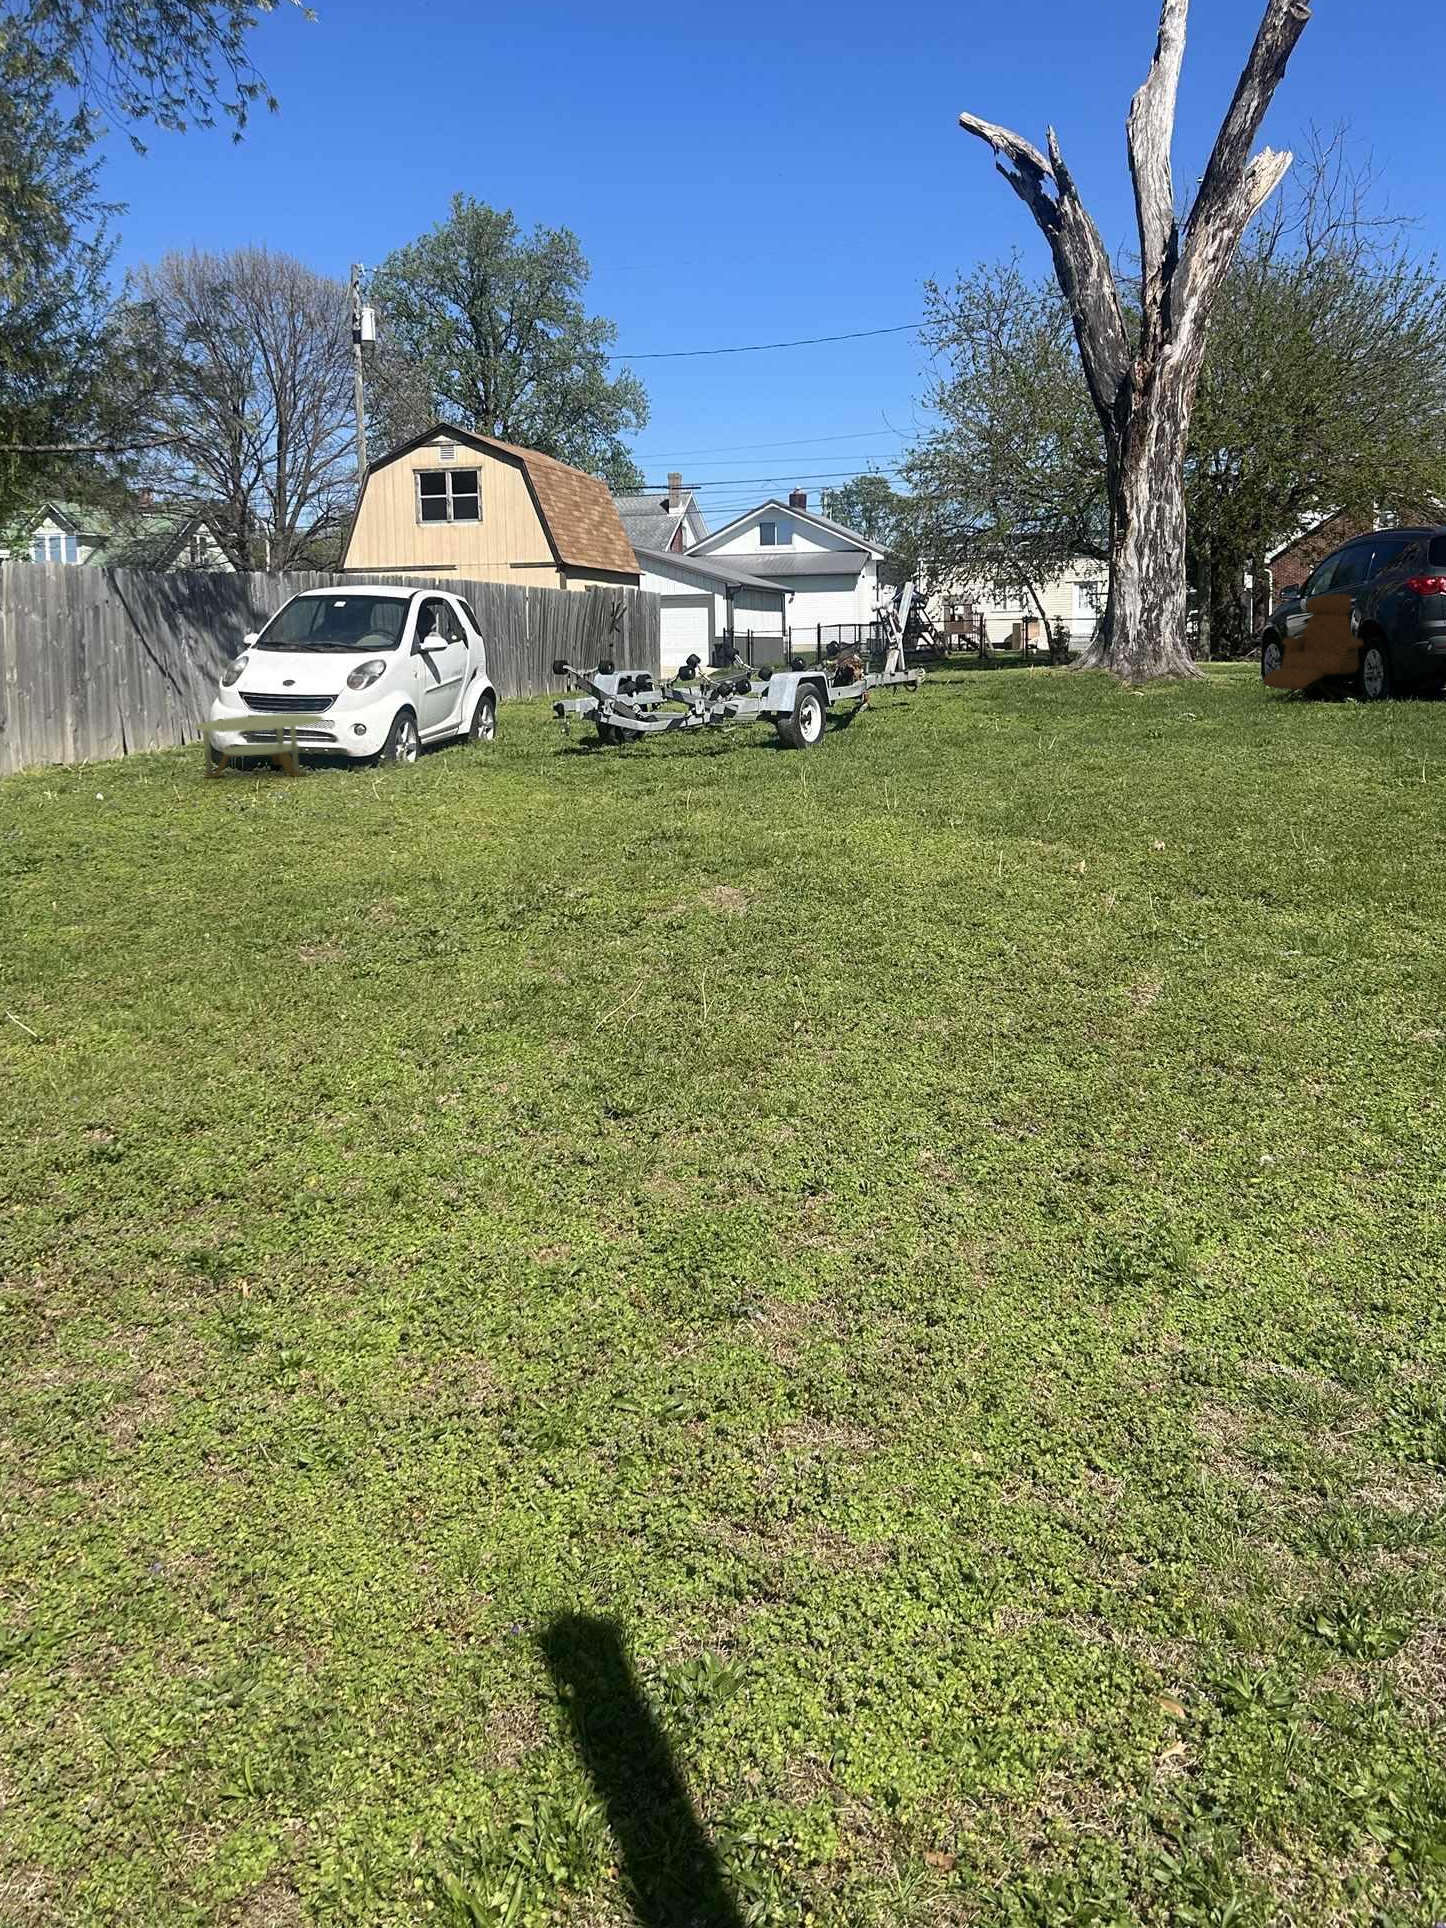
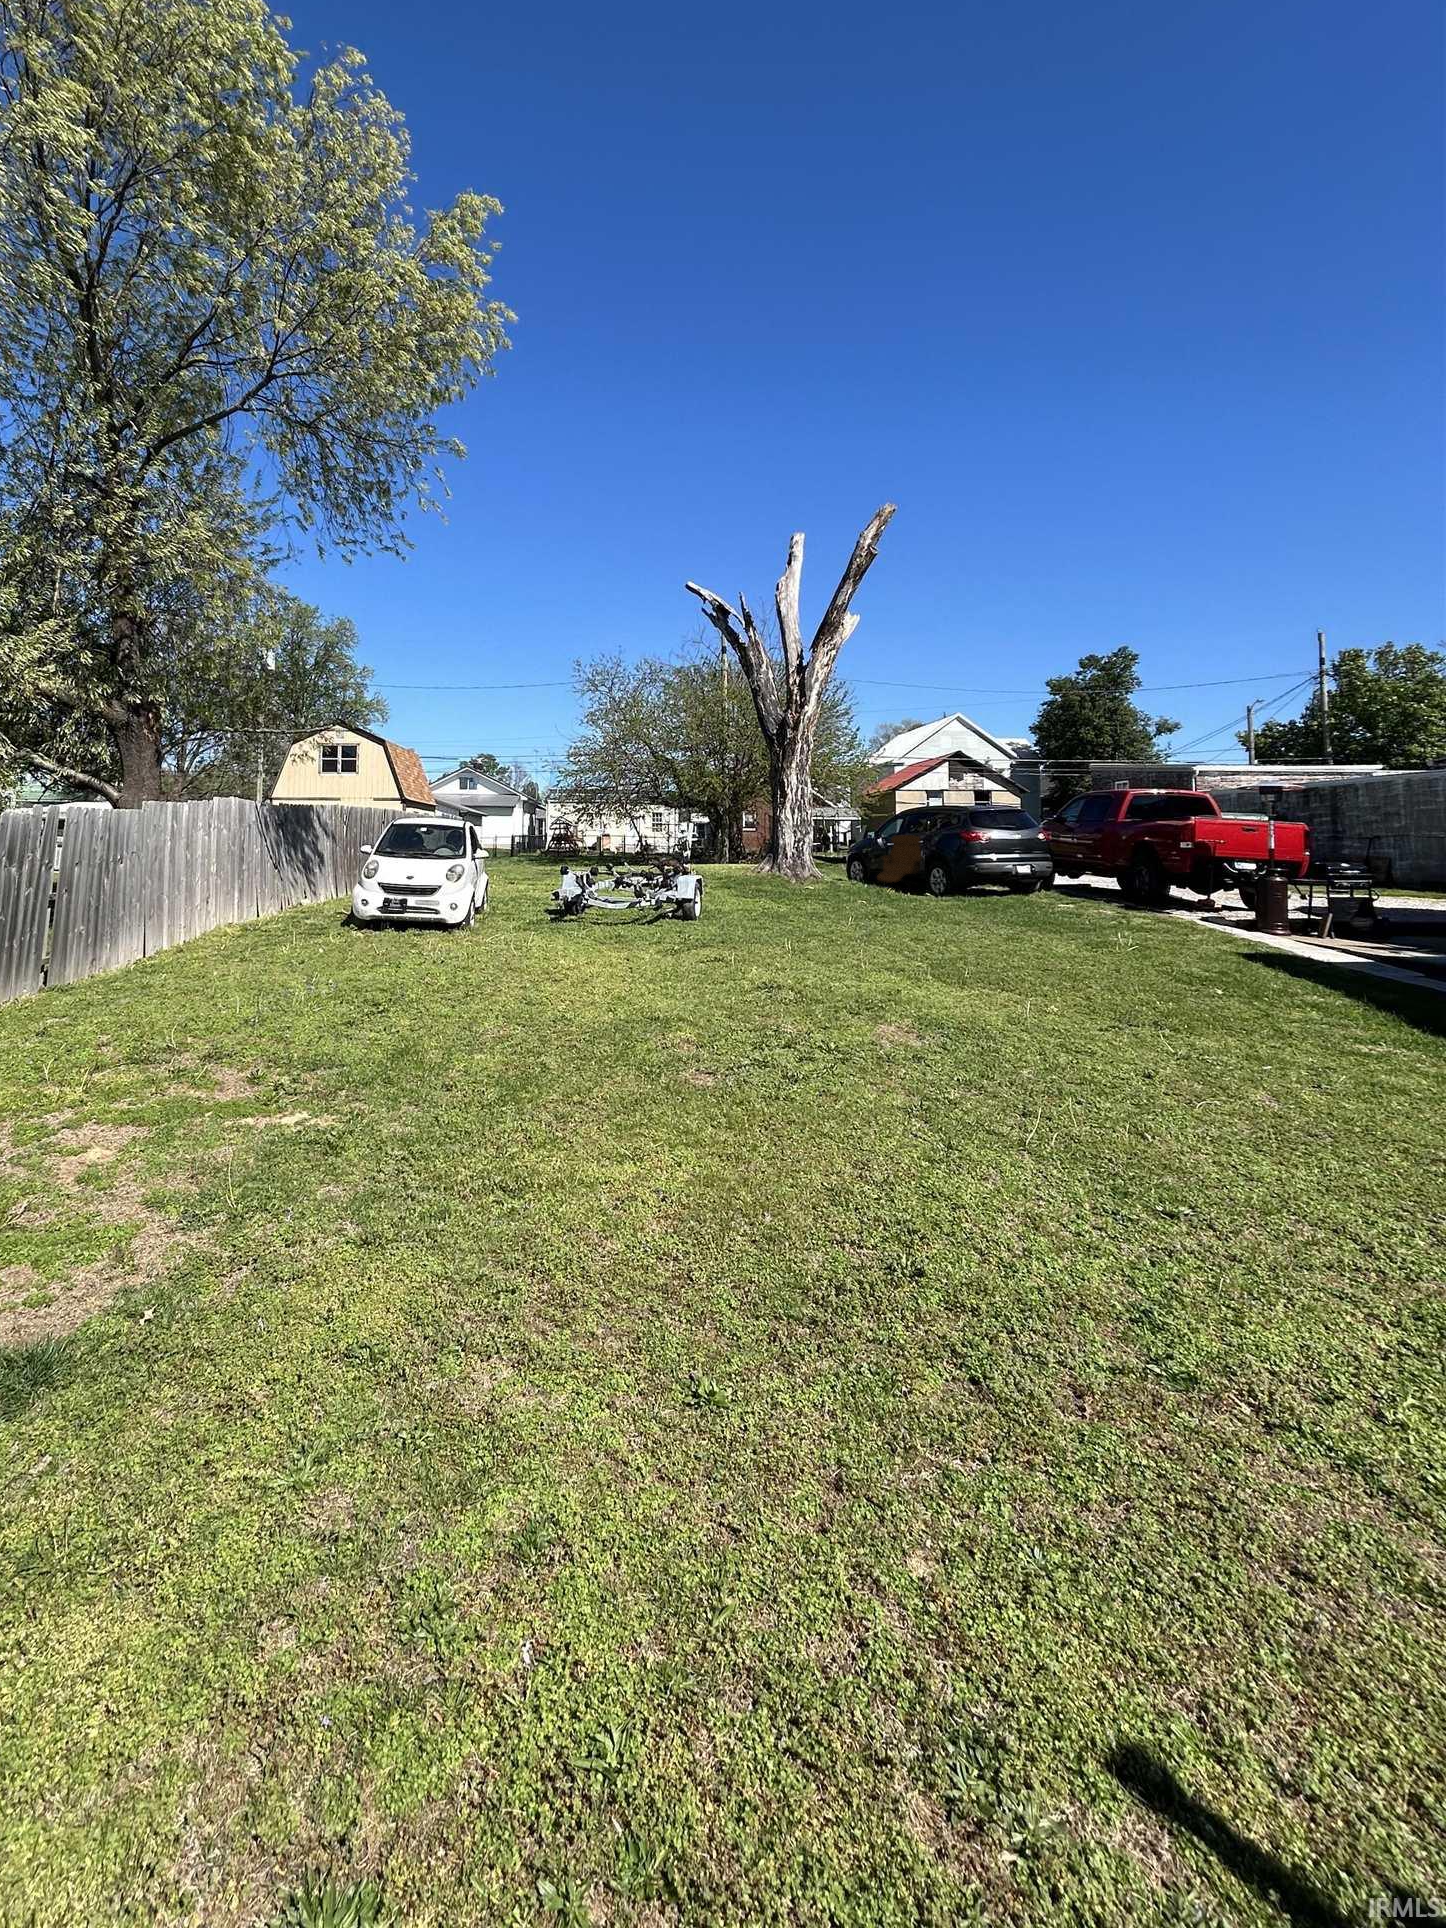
round table: present [194,714,323,778] -> none [371,898,438,933]

